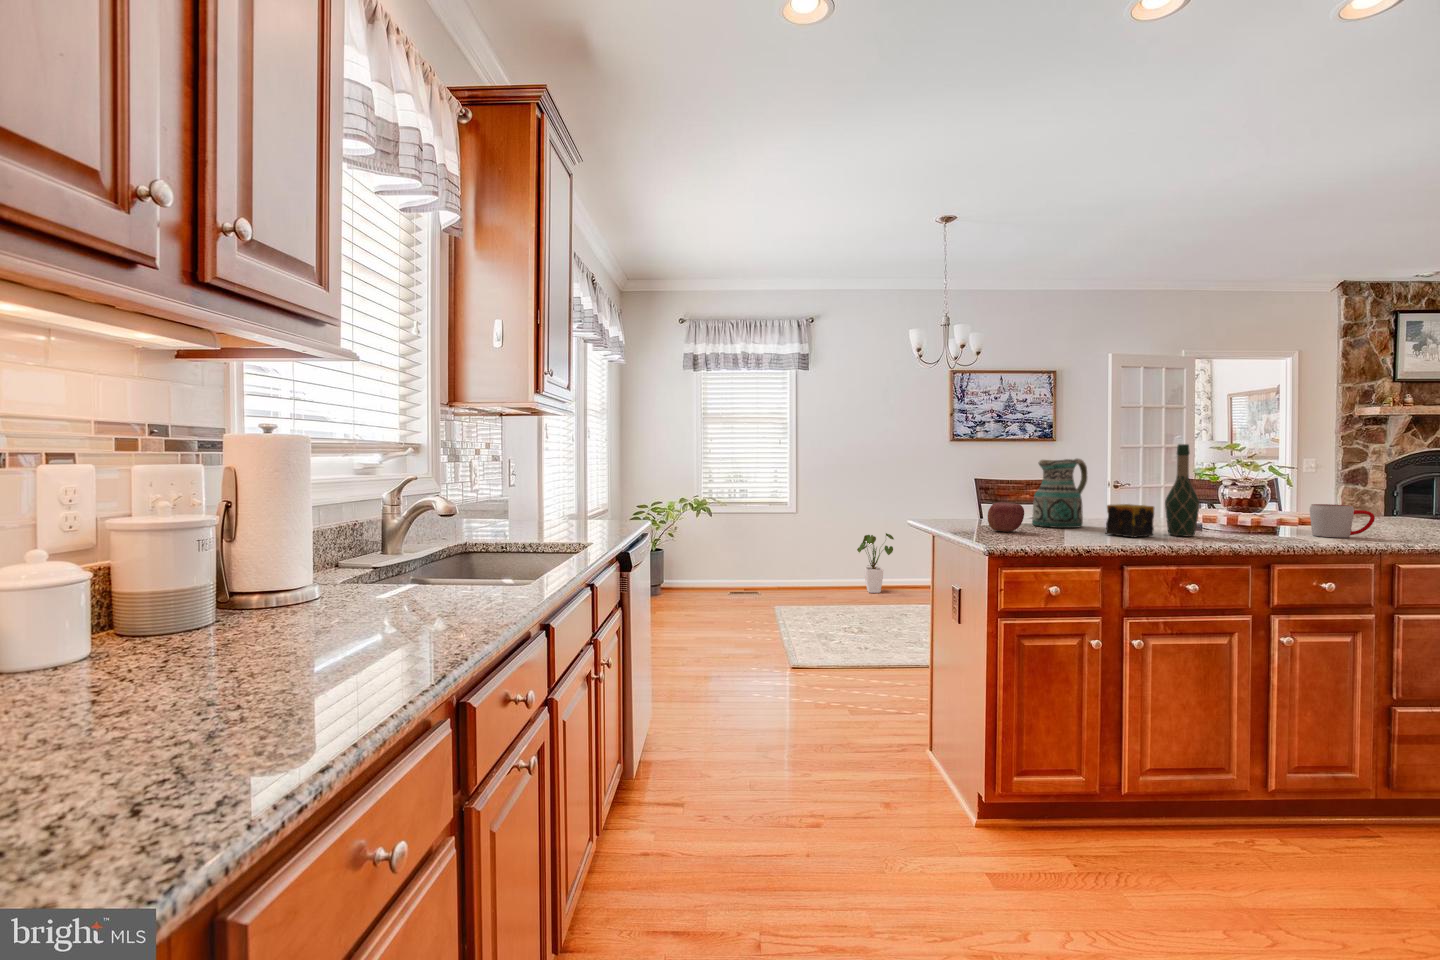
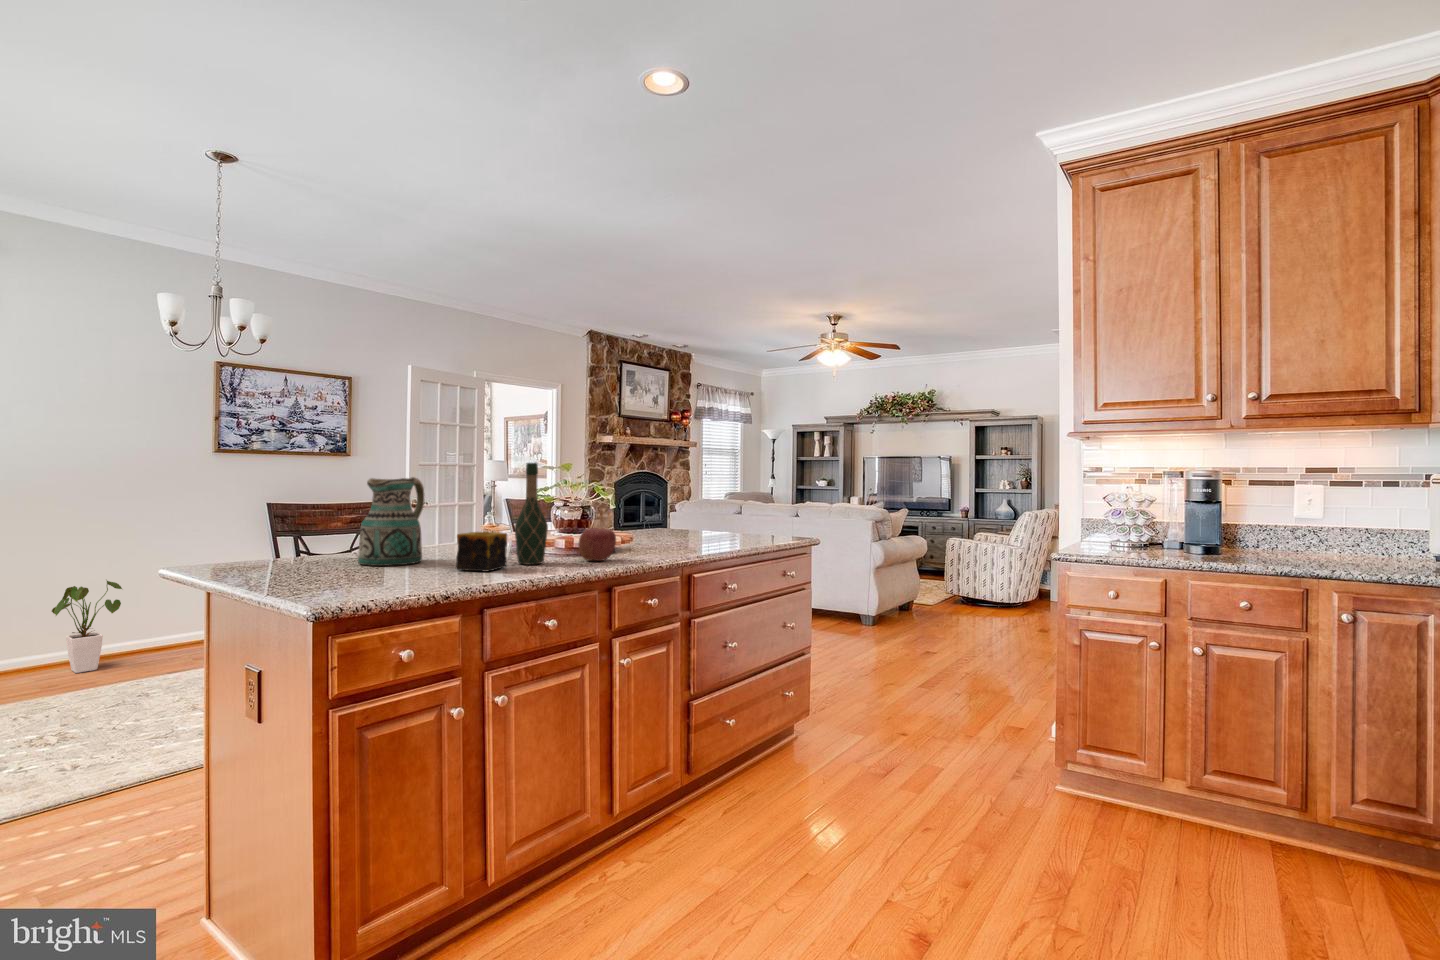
apple: present [988,502,1024,532] -> present [578,528,616,561]
mug: present [1310,504,1375,538] -> none [628,522,673,553]

